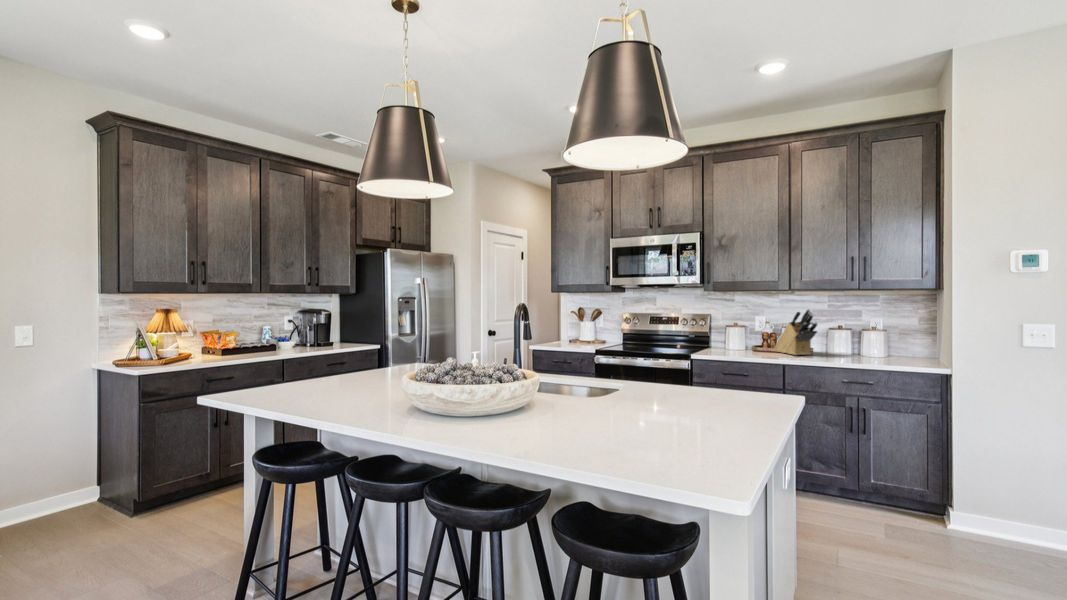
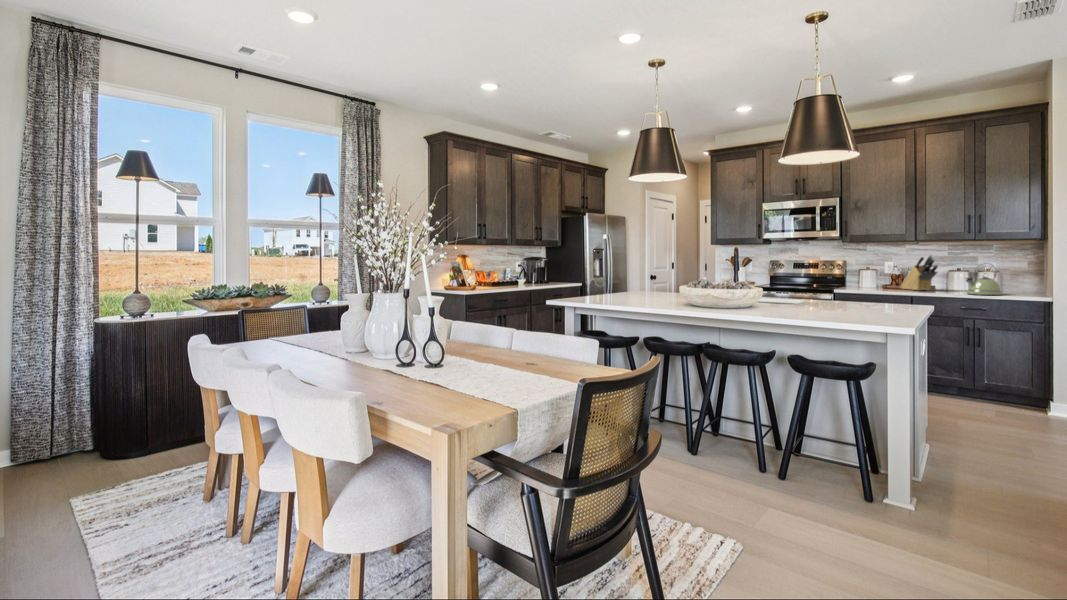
kettle: none [852,321,897,365] -> present [966,263,1002,295]

